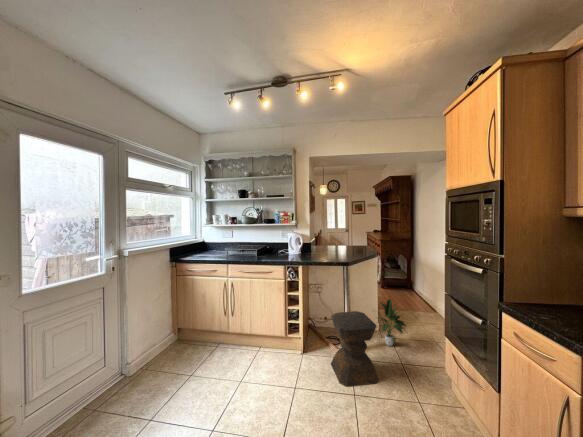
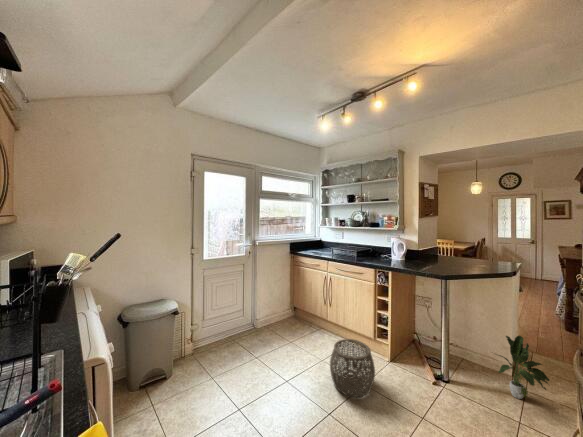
stool: present [331,311,379,387] -> none [414,329,469,422]
woven basket: none [260,345,309,411] -> present [330,339,375,397]

